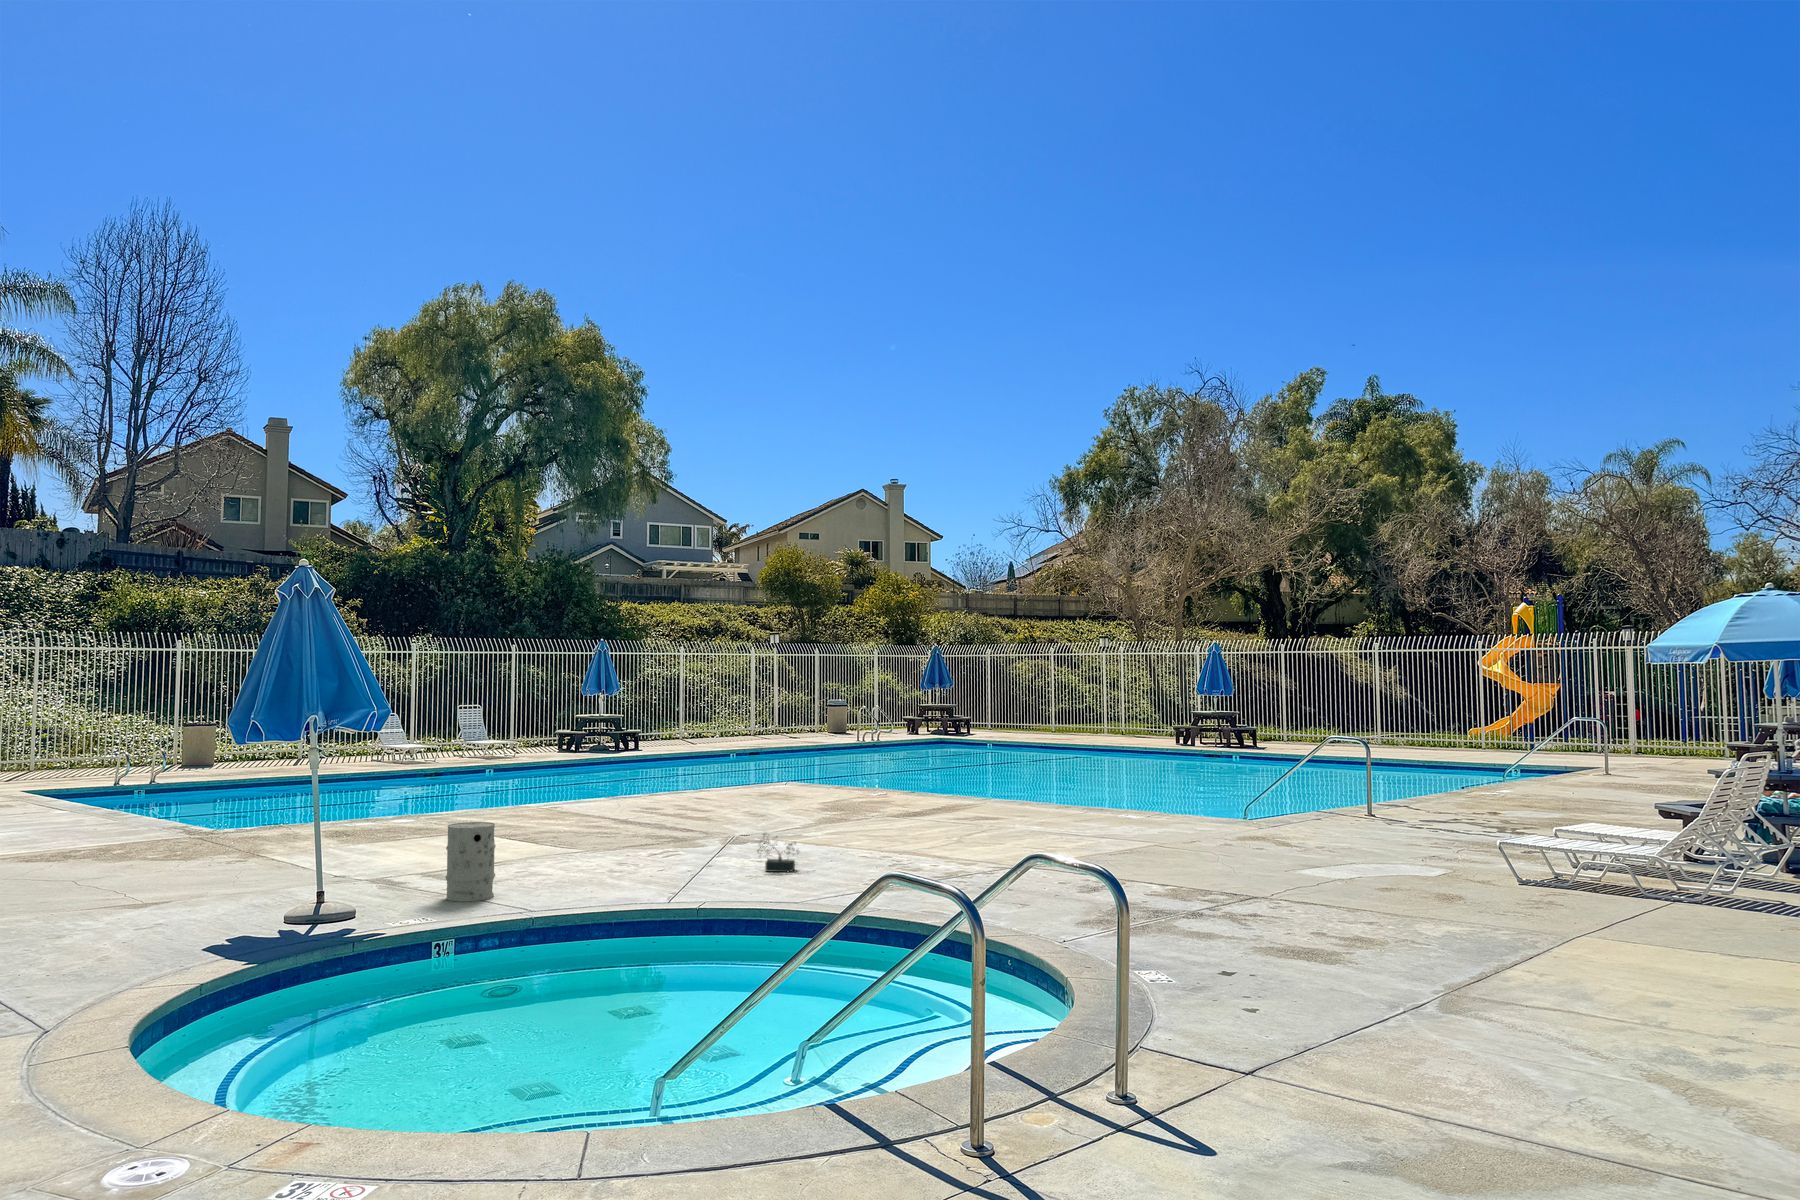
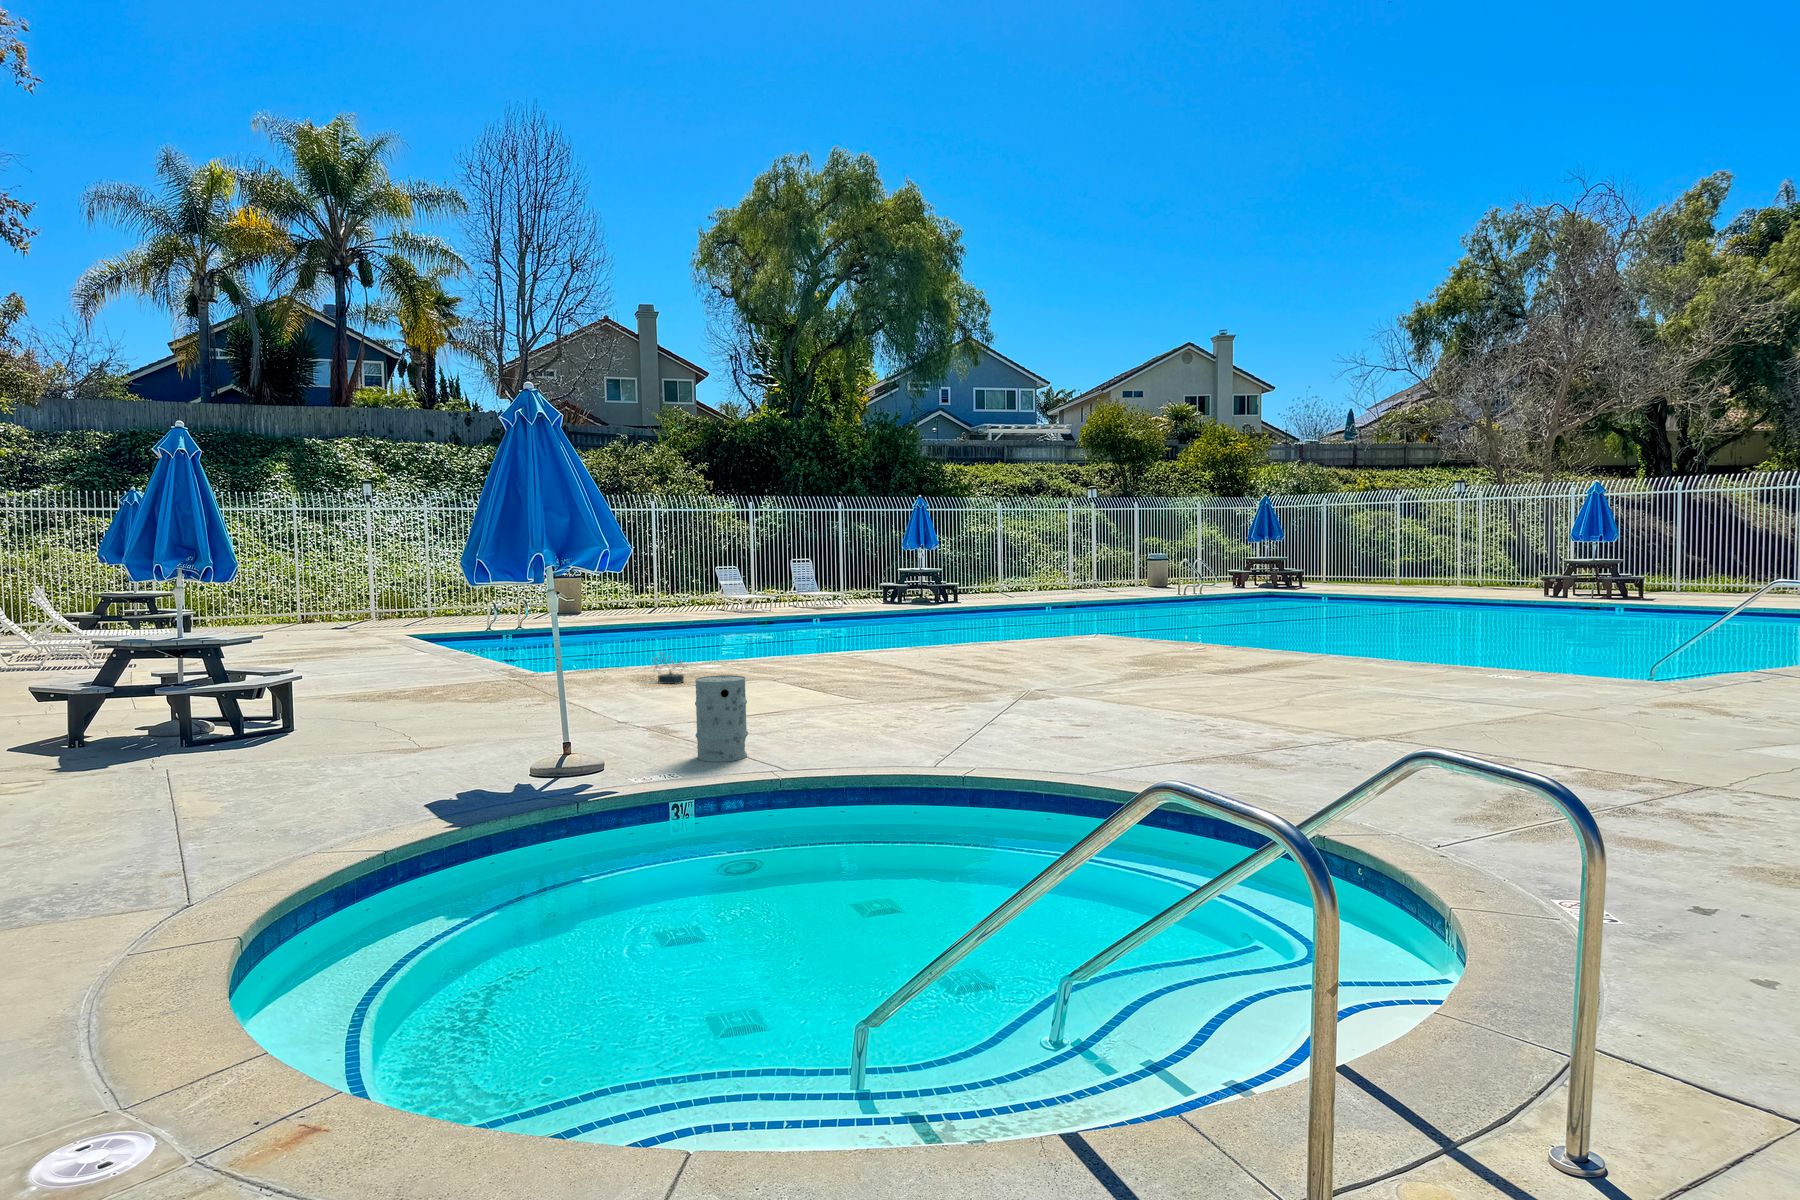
decorative plant: present [758,832,800,872] -> present [654,655,687,684]

